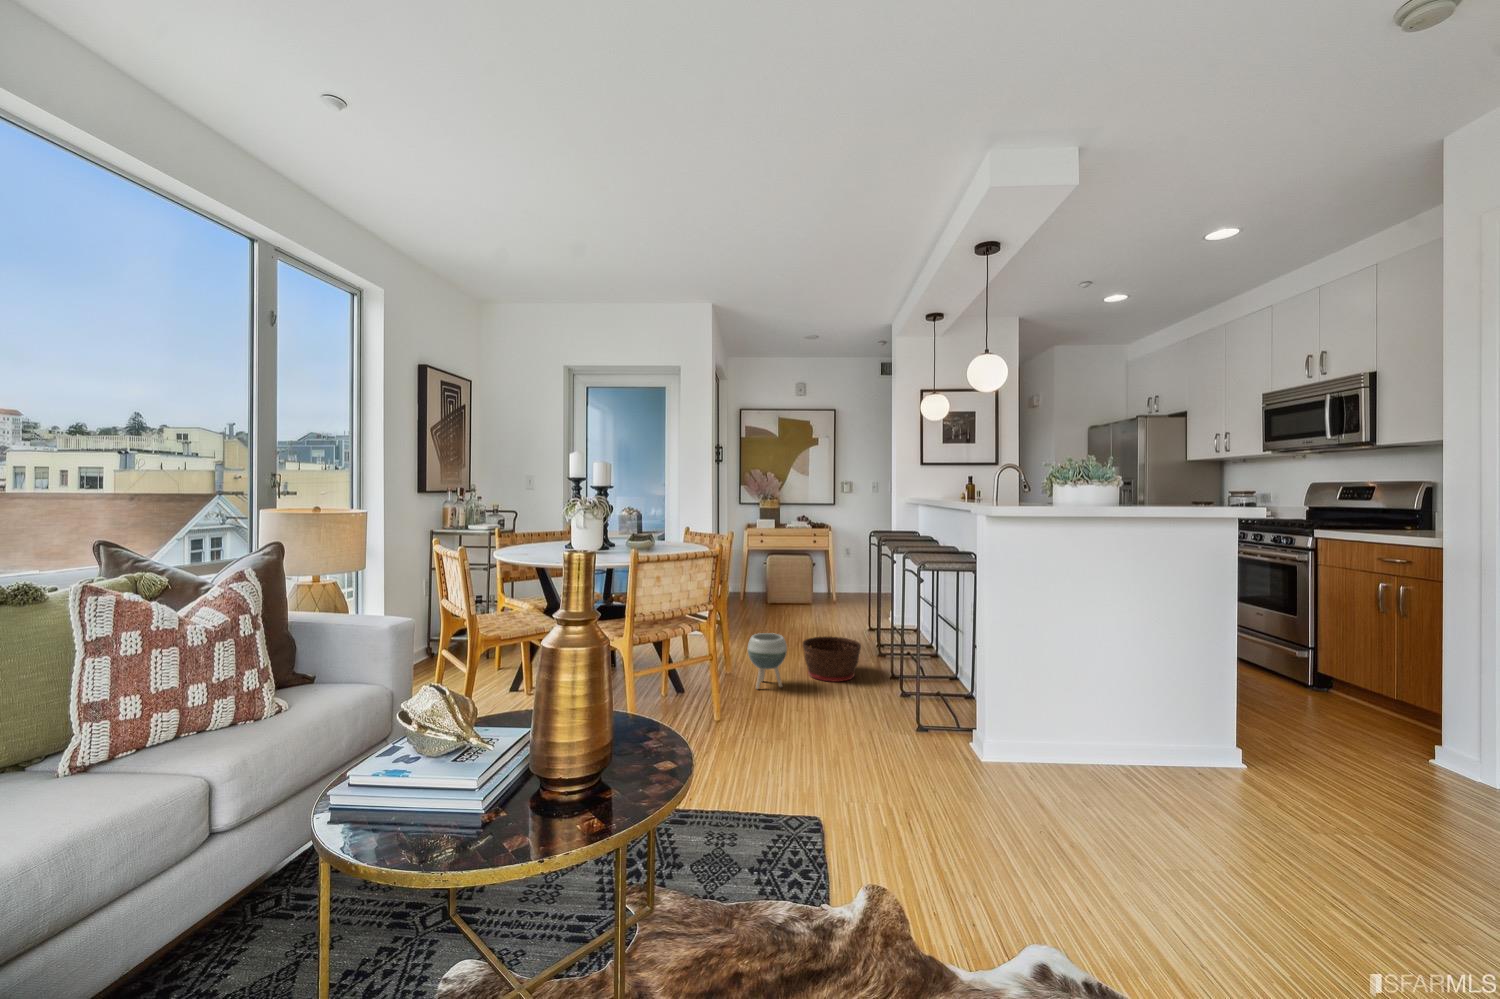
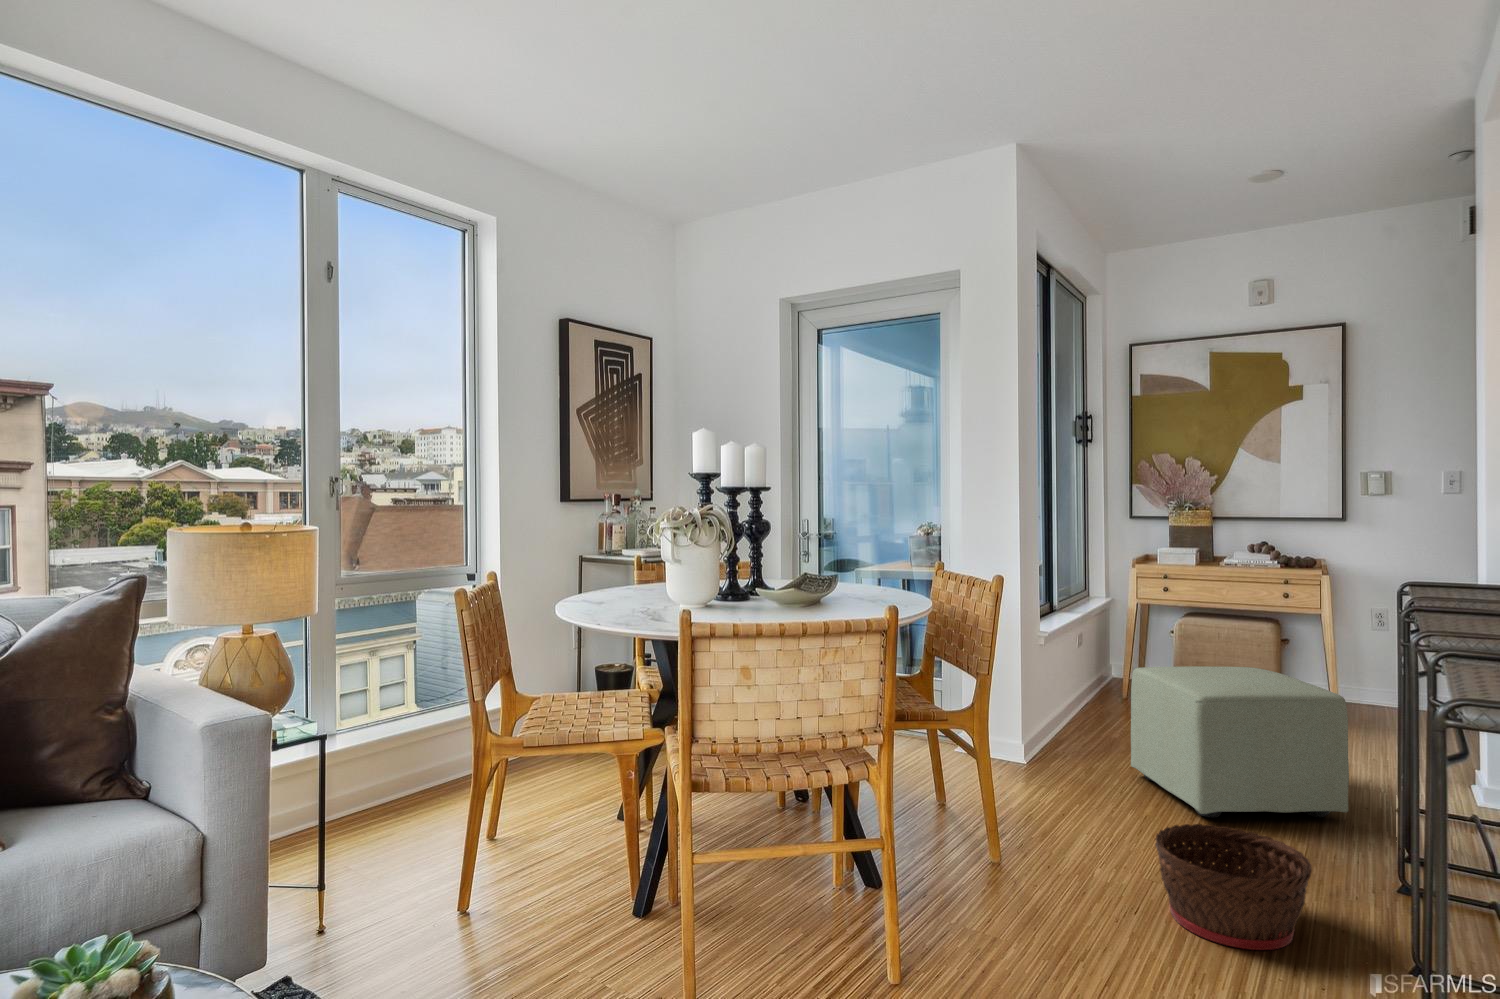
ottoman: none [764,573,854,641] -> present [1131,666,1349,818]
planter: present [748,633,787,689] -> none [1008,799,1098,930]

